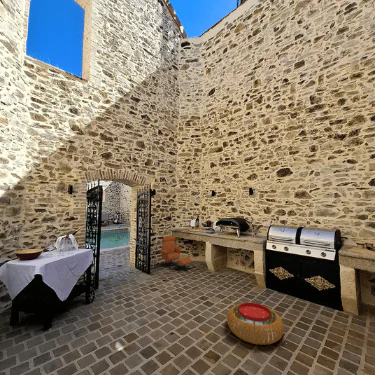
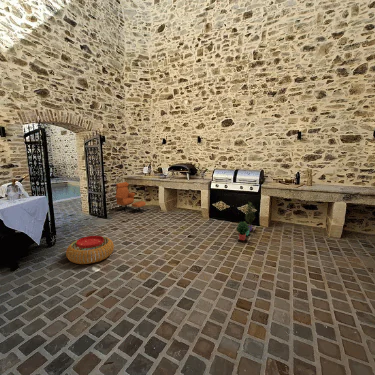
potted plant: none [306,271,335,334] -> present [236,203,255,240]
pouf: present [227,303,284,345] -> present [66,236,114,264]

